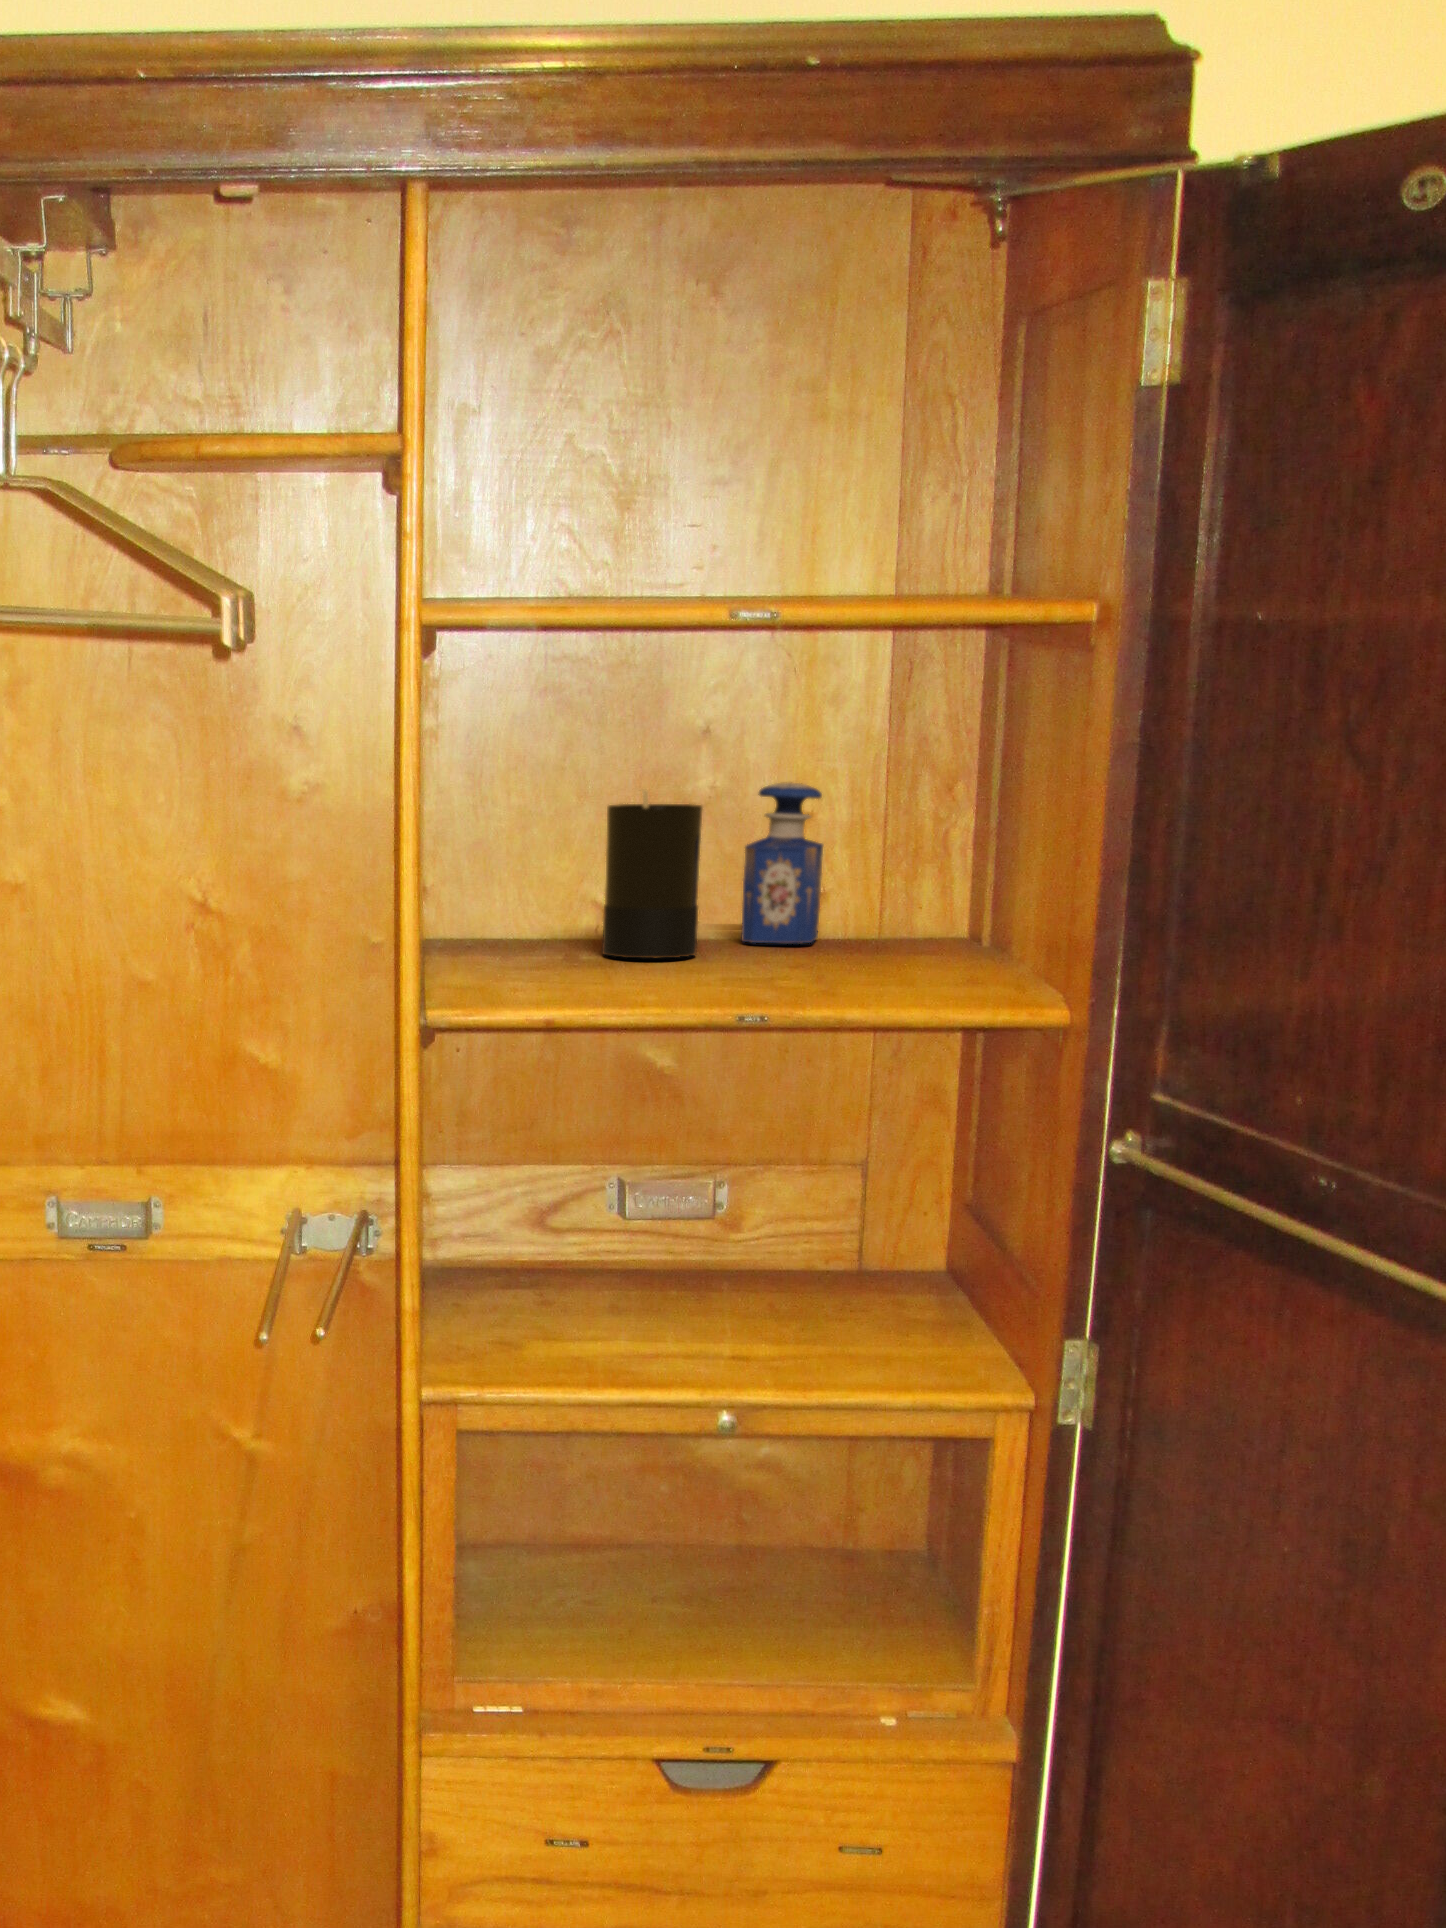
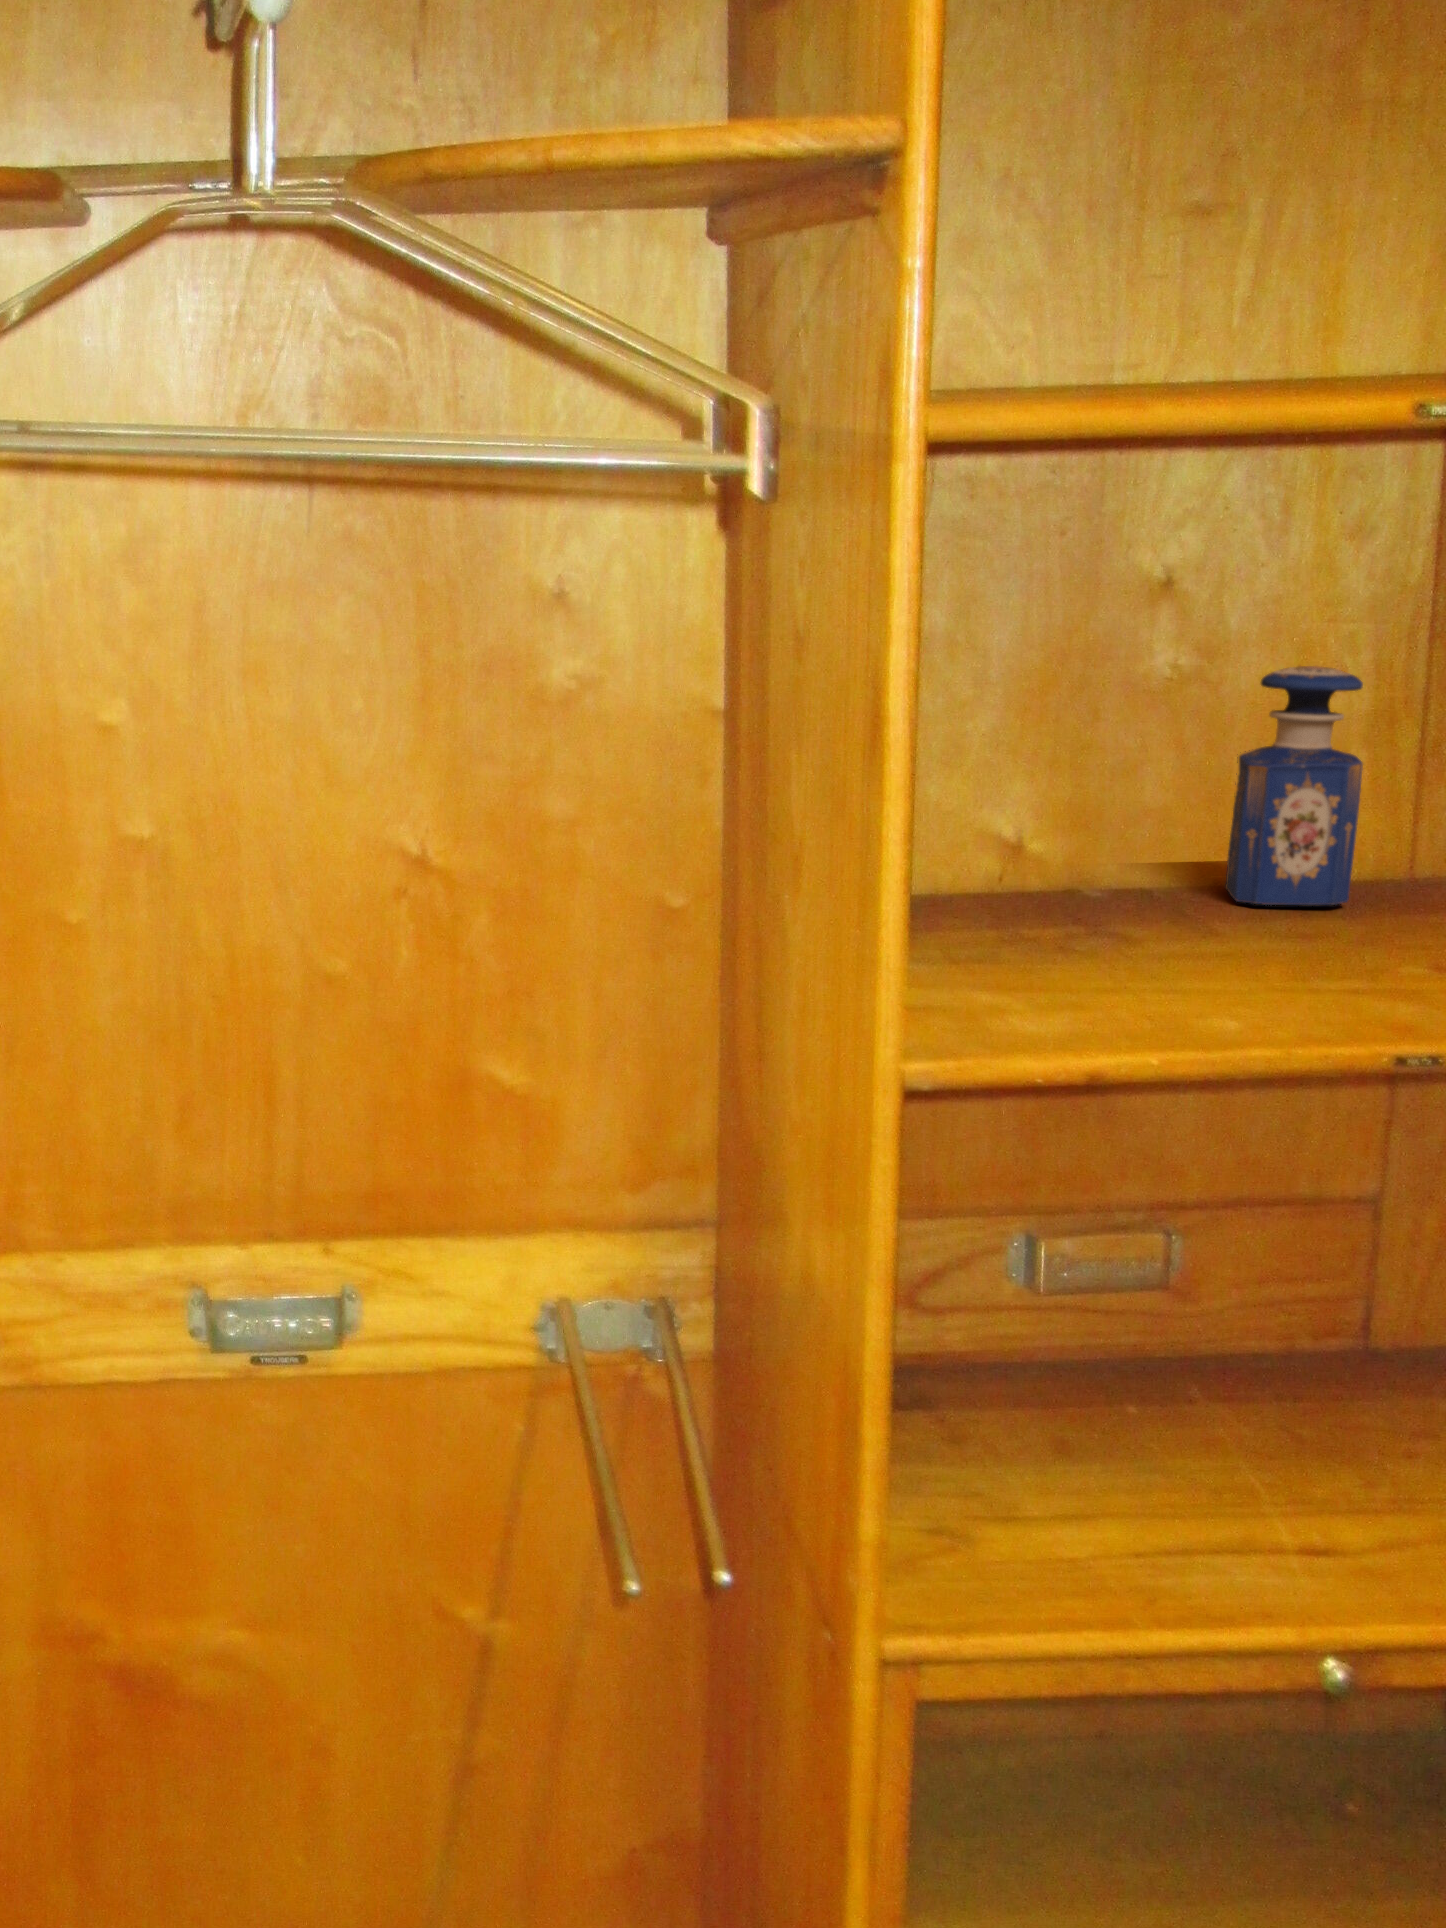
candle: present [602,790,702,958] -> none [1058,684,1229,947]

